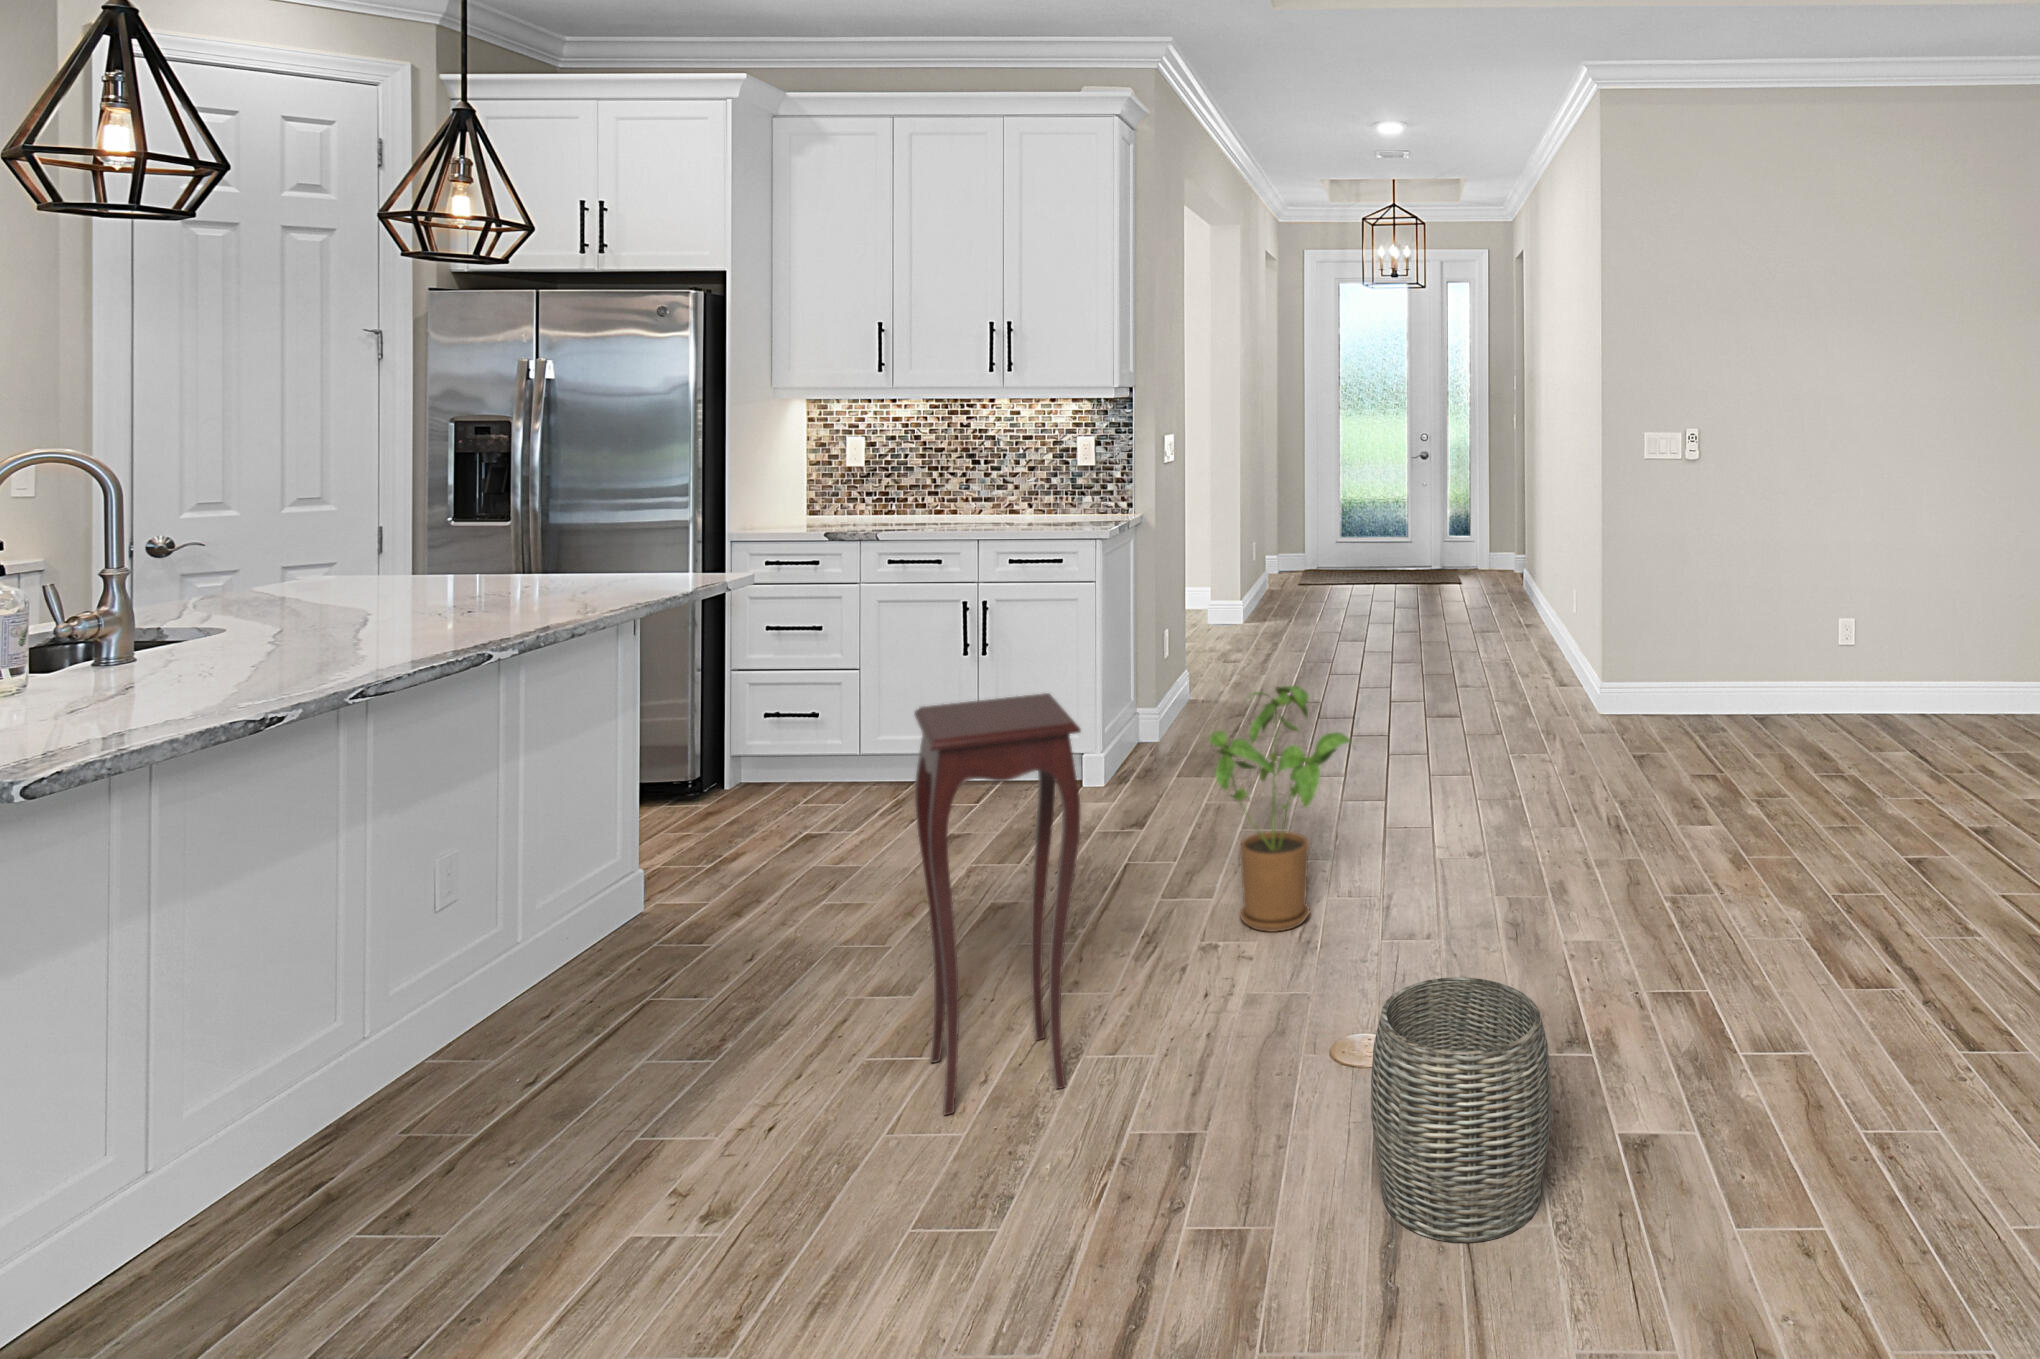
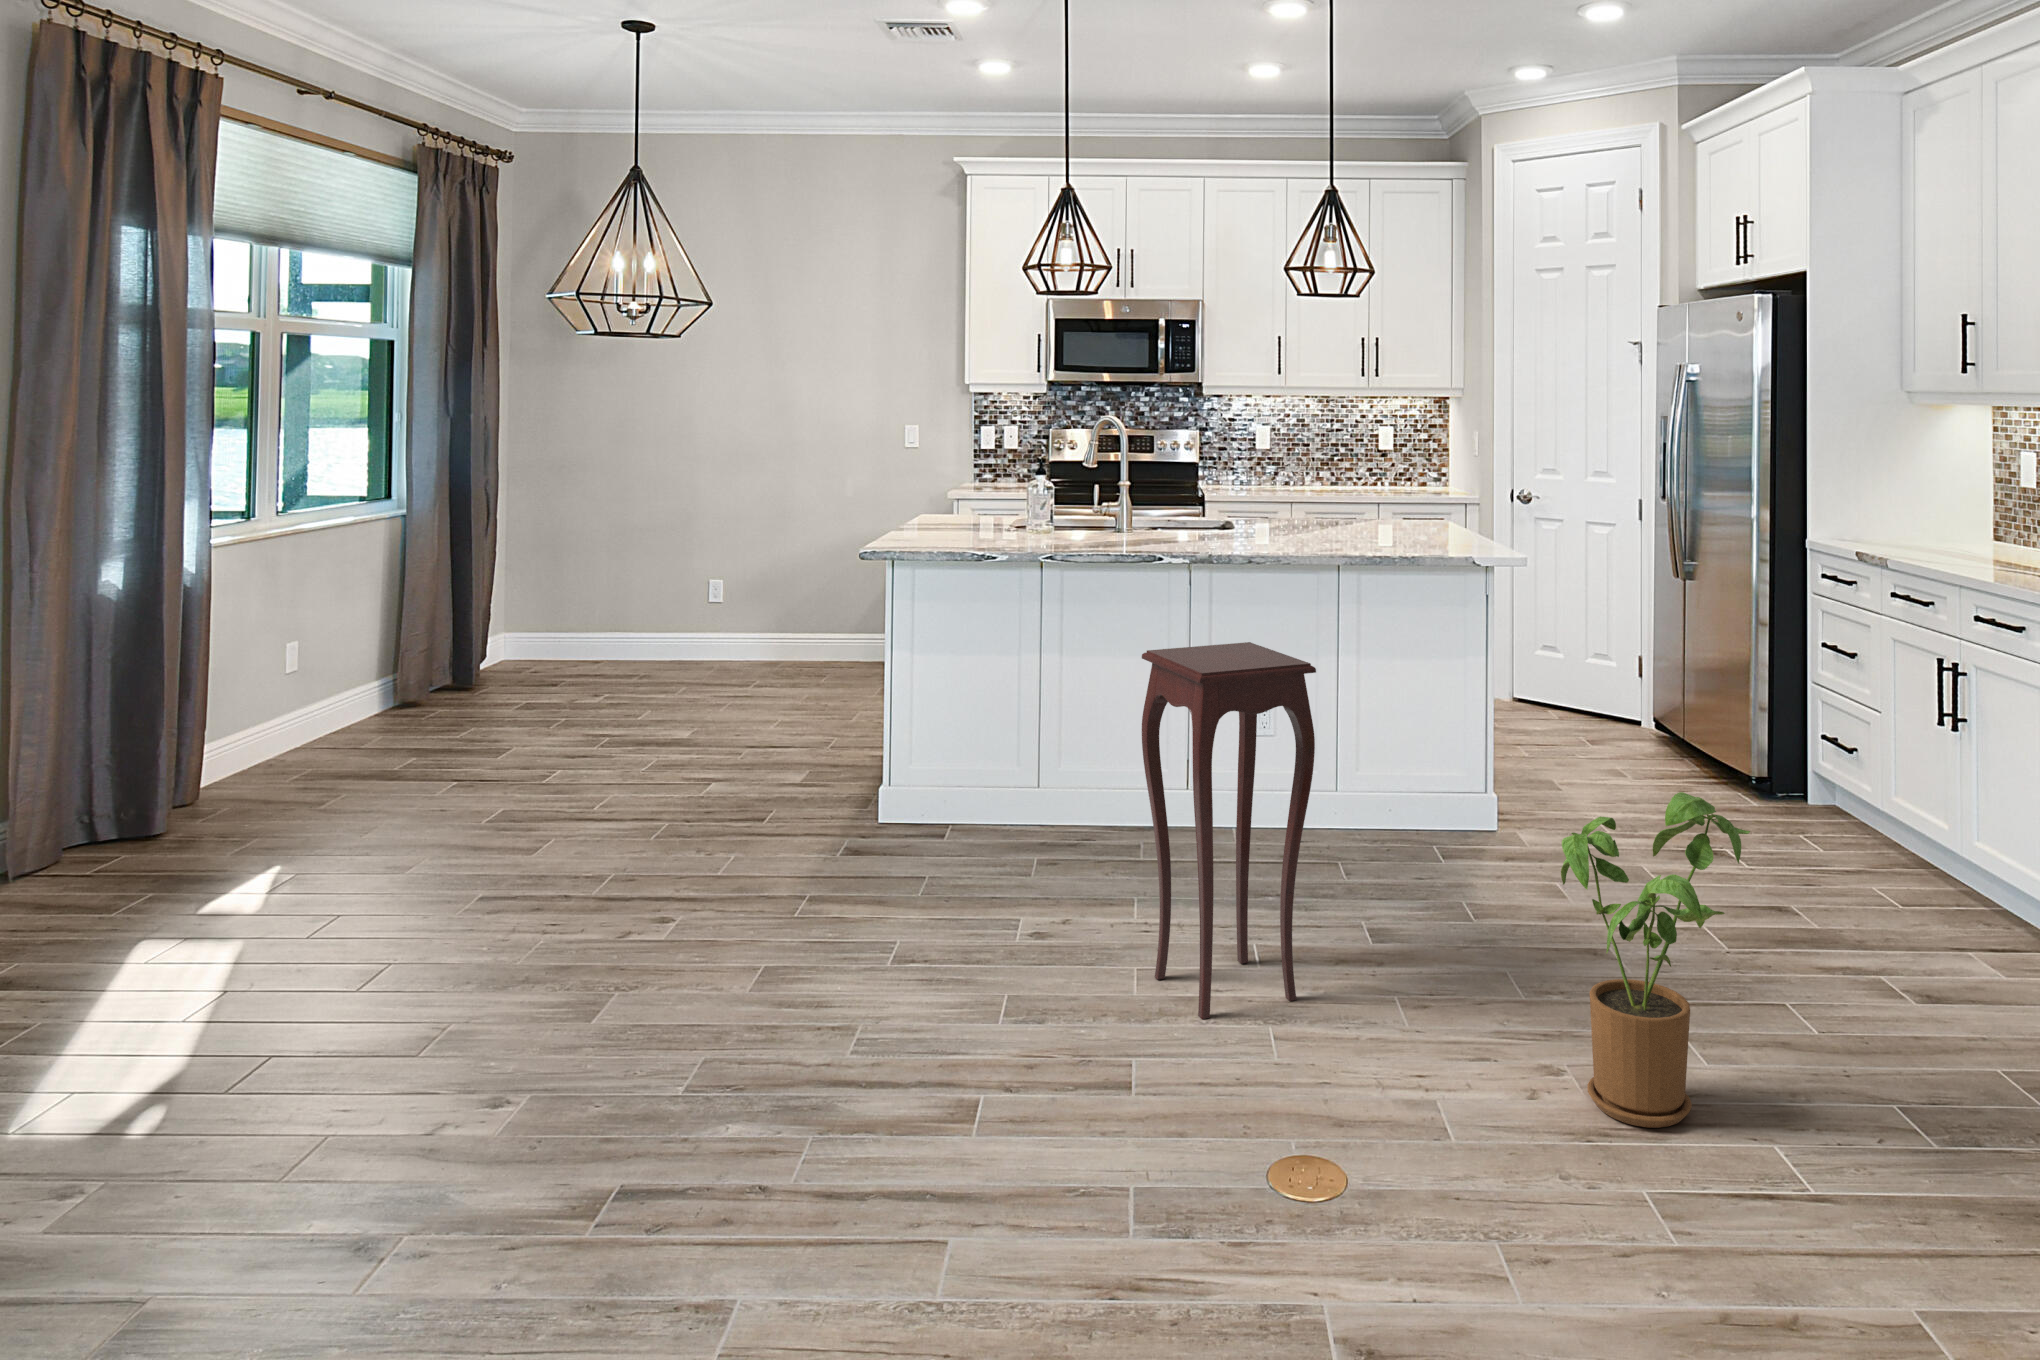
woven basket: present [1371,977,1551,1243] -> none [900,1000,1099,1295]

